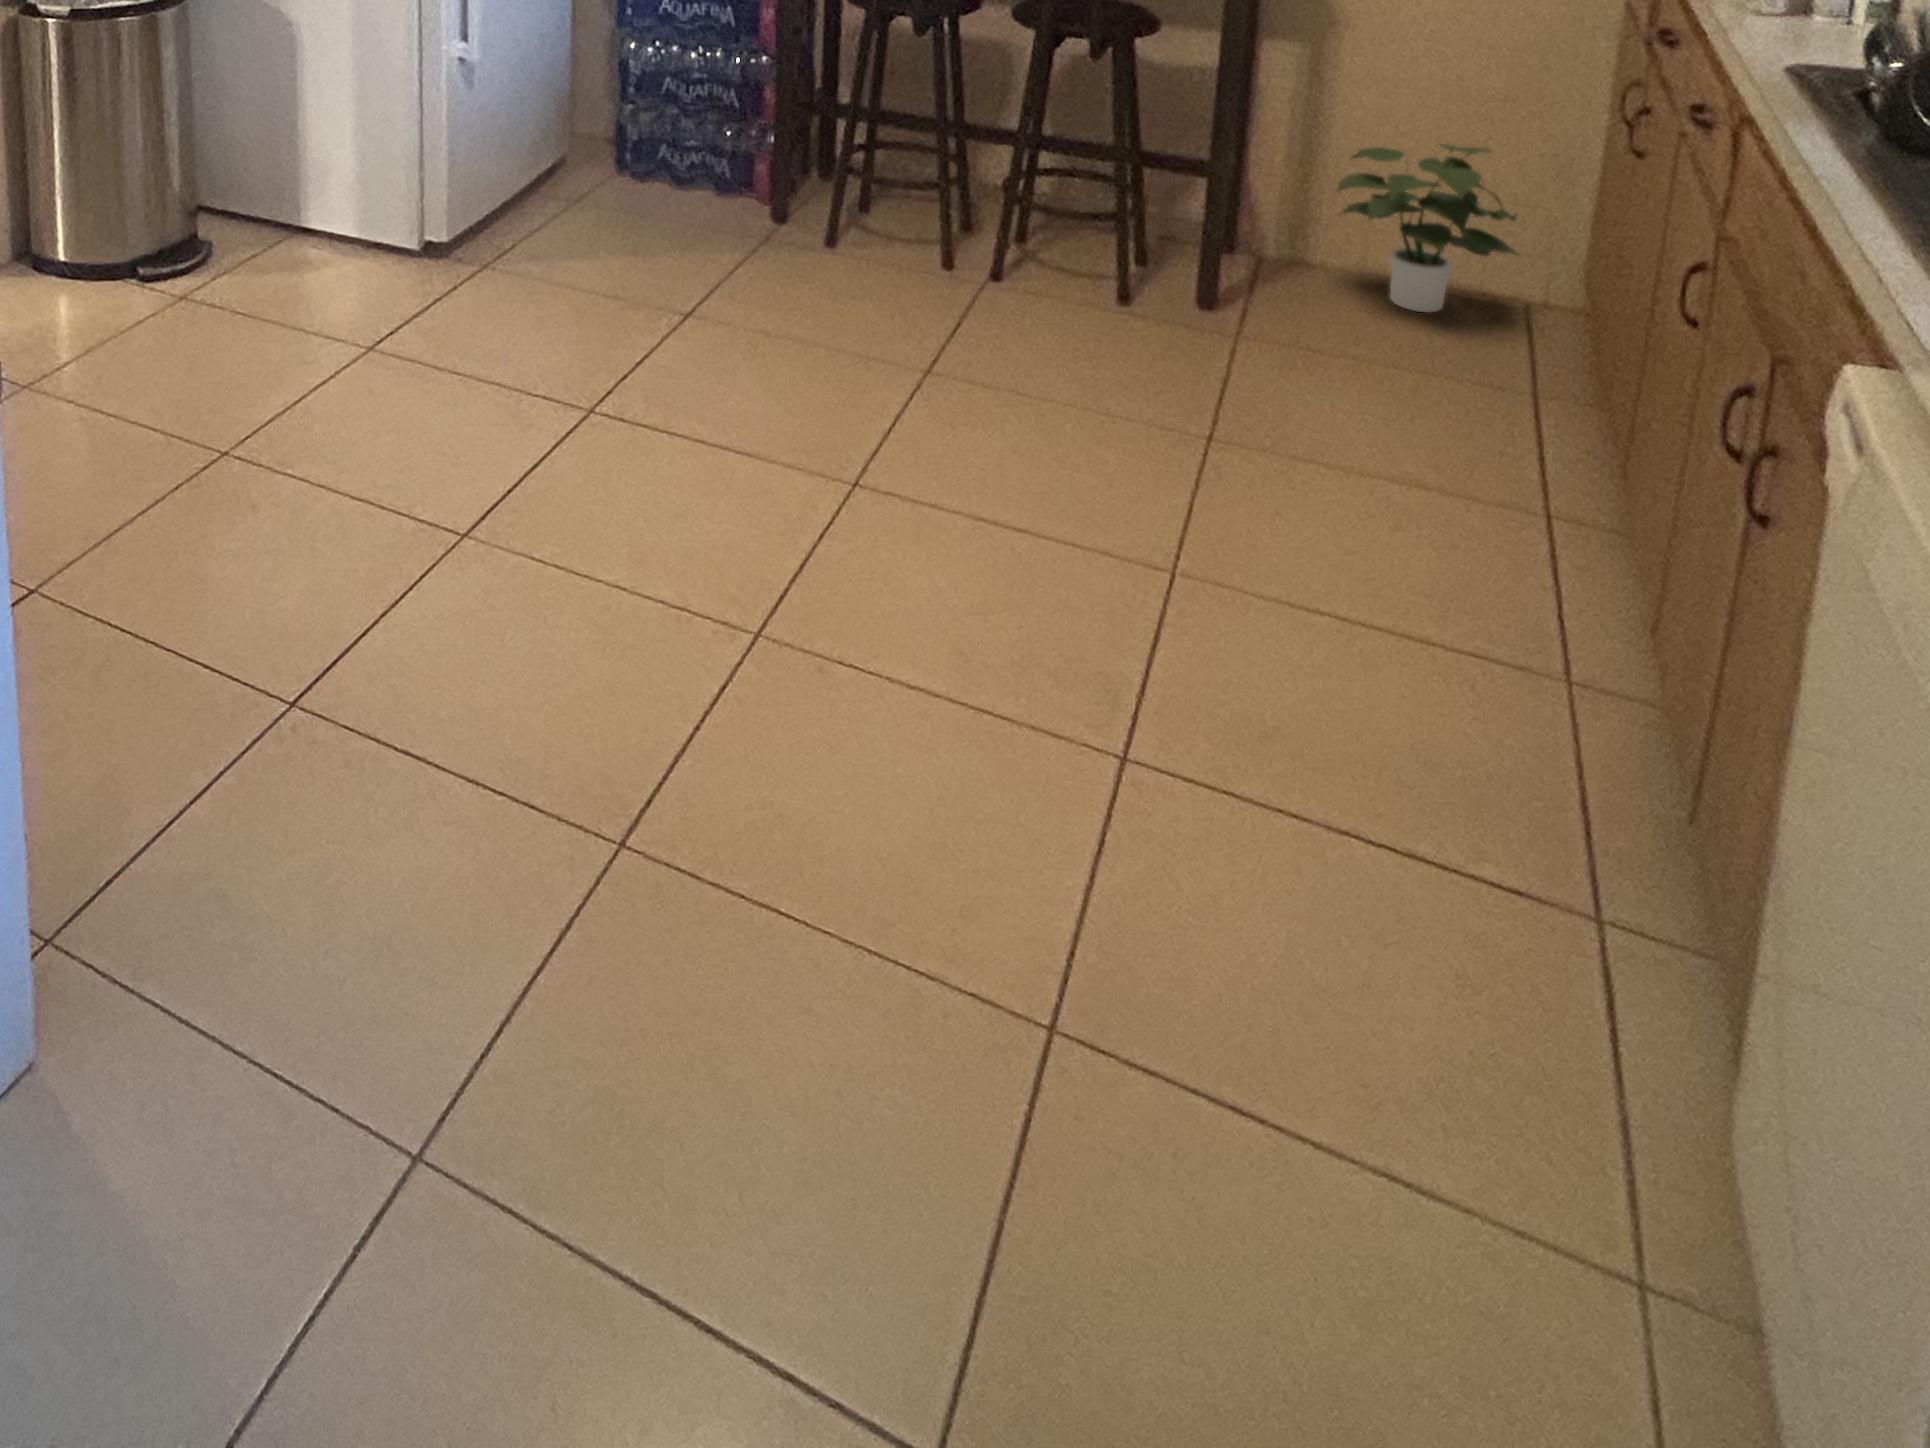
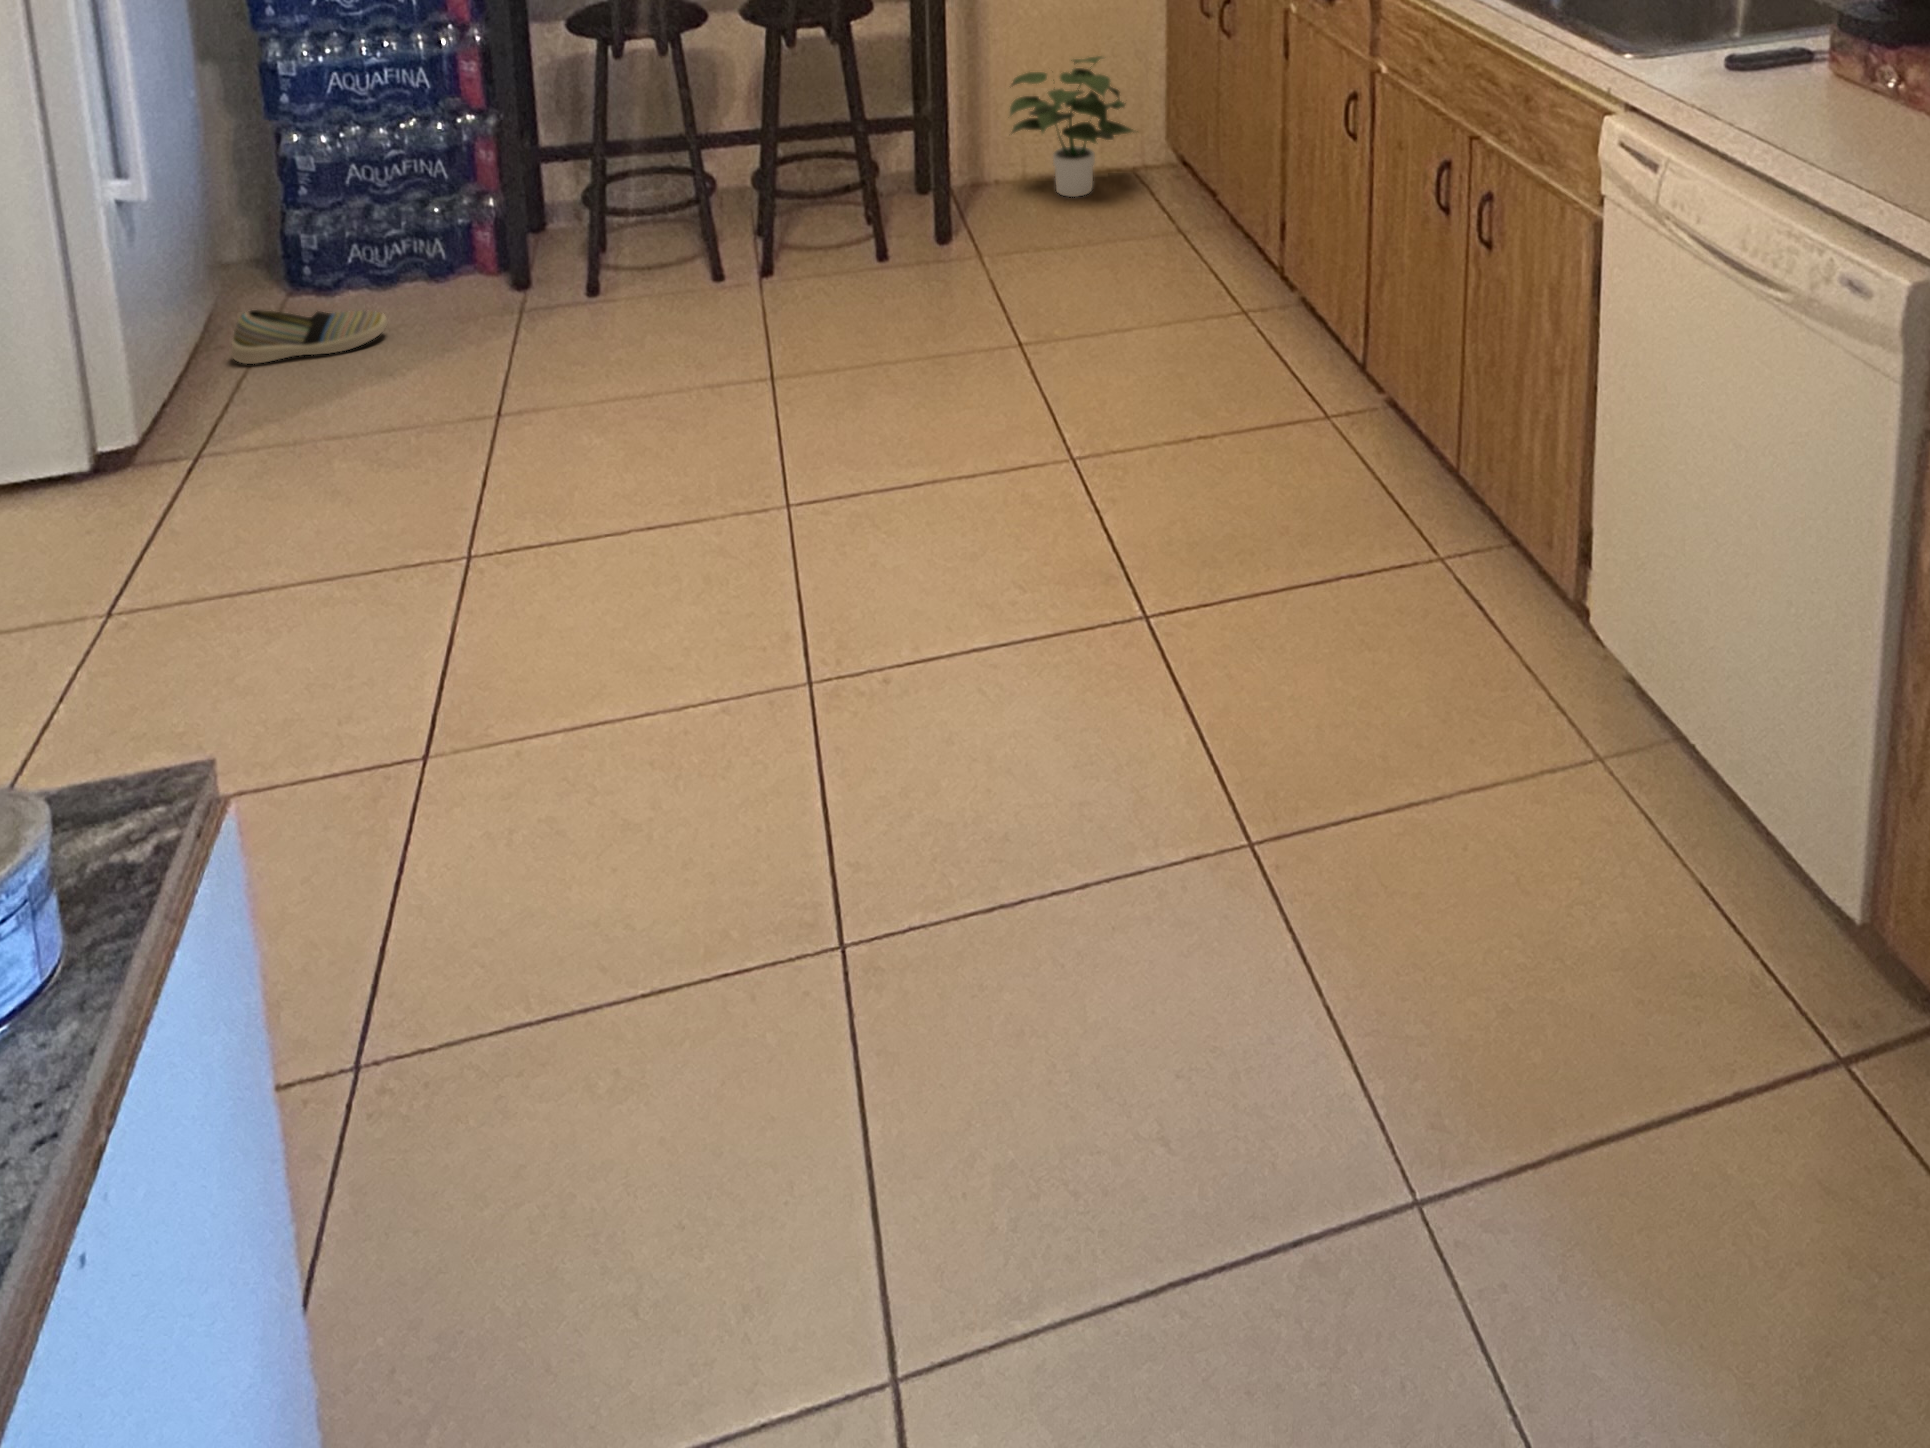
shoe: none [544,175,655,228] -> present [231,310,388,364]

